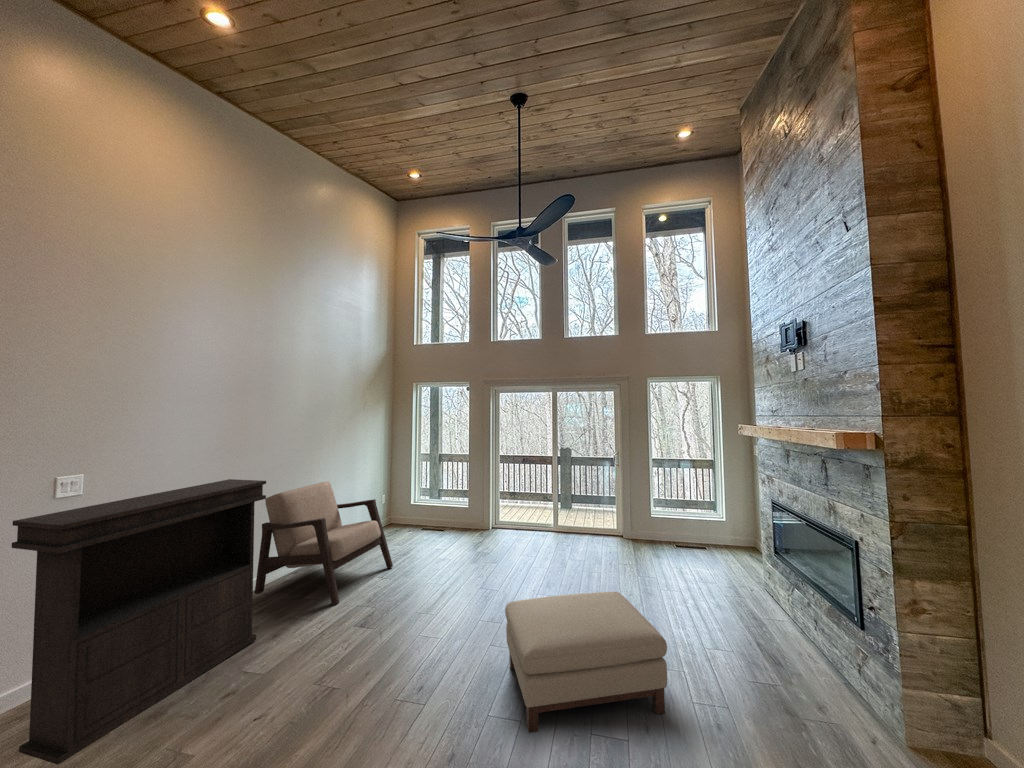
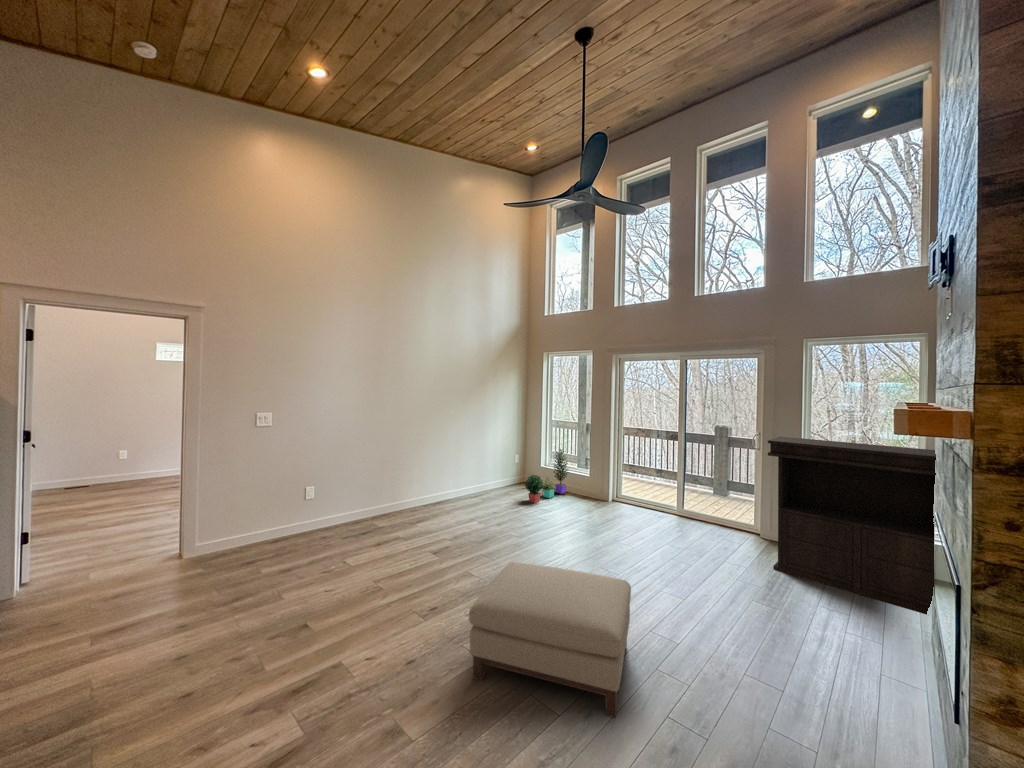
console table: present [12,479,266,765] -> present [768,437,936,615]
armchair: present [255,481,393,605] -> none [390,437,495,536]
potted plant: none [408,482,448,545] -> present [525,449,569,503]

